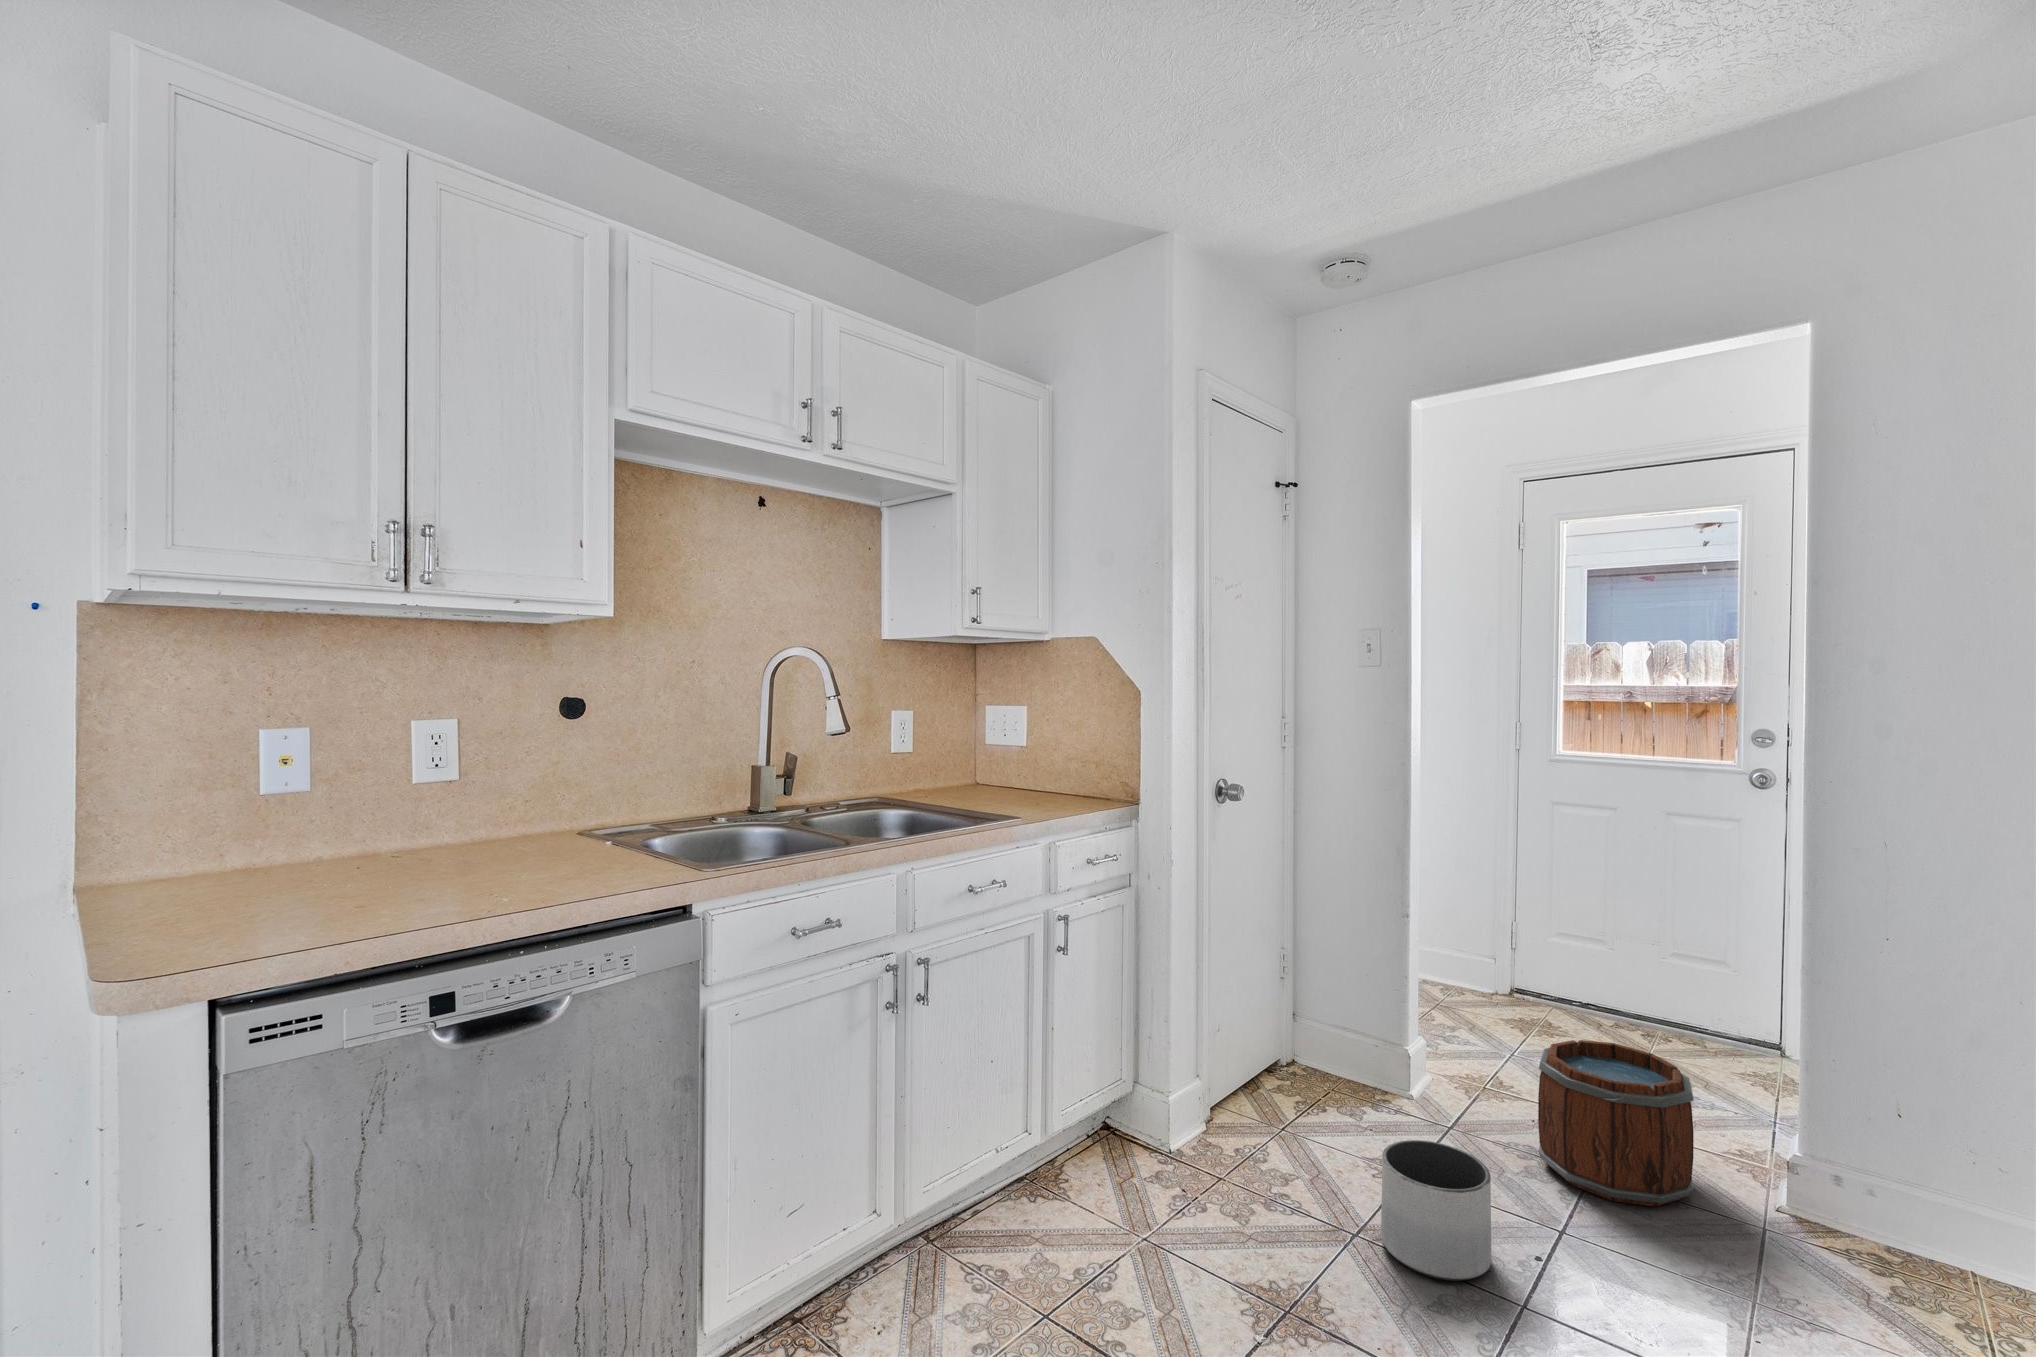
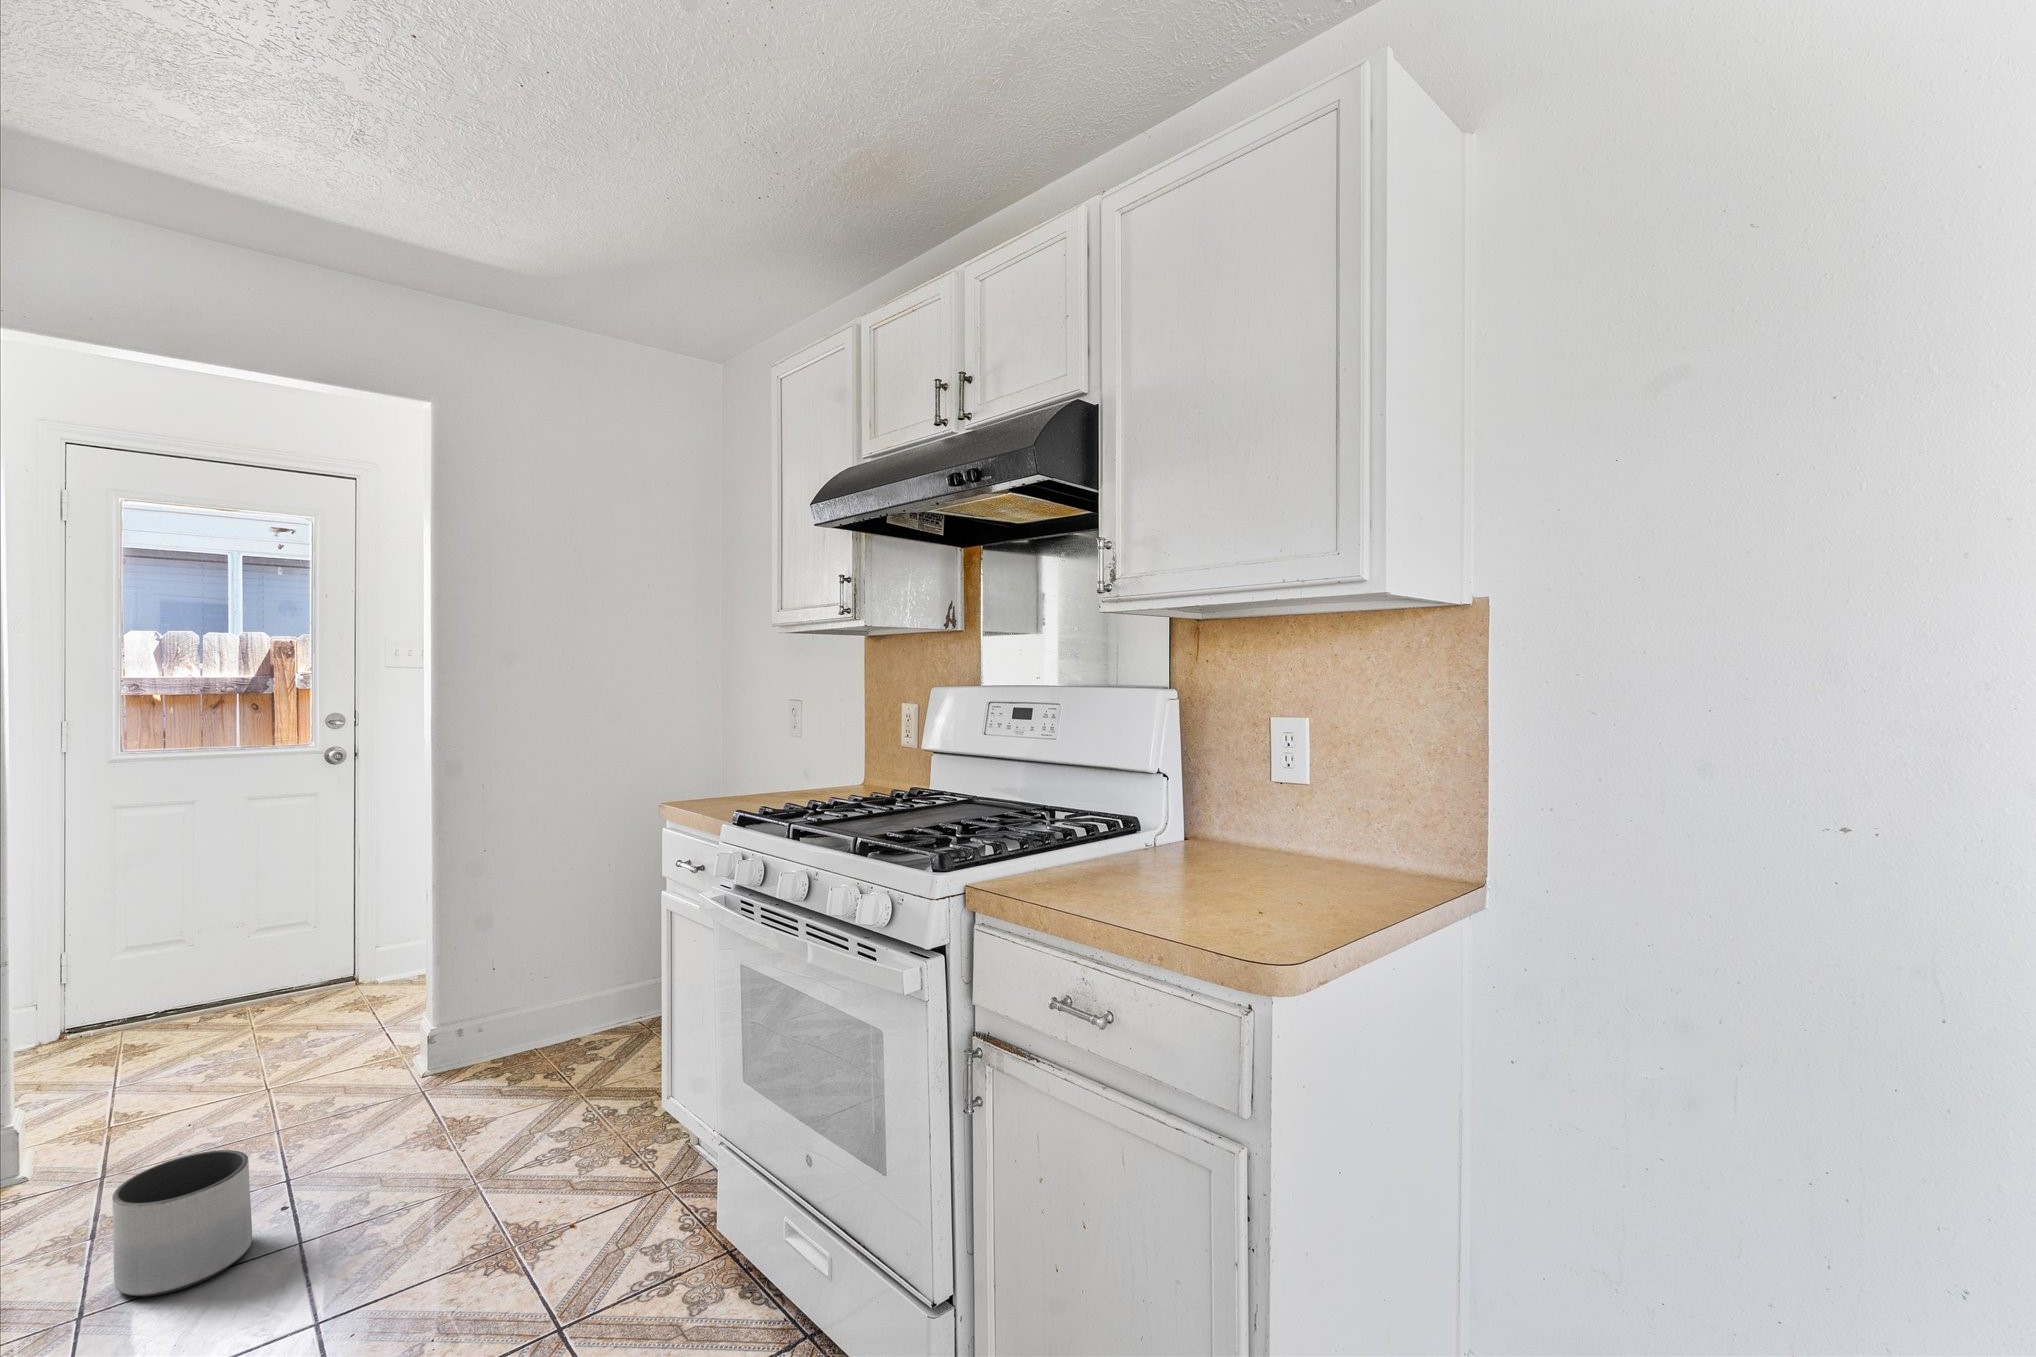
bucket: present [1538,1040,1694,1206] -> none [212,1002,368,1147]

